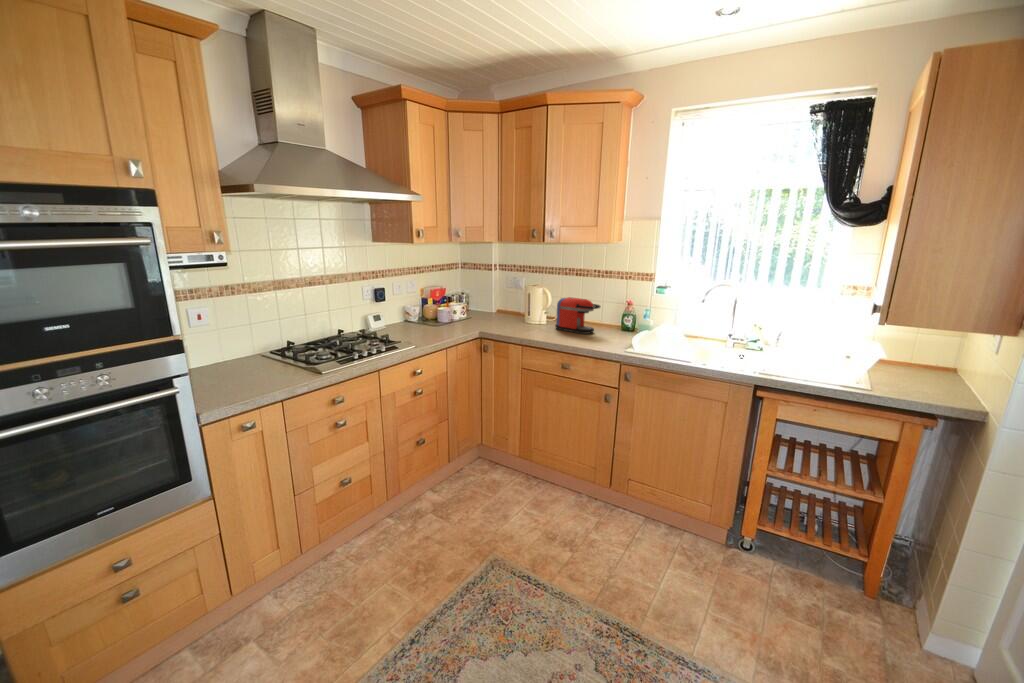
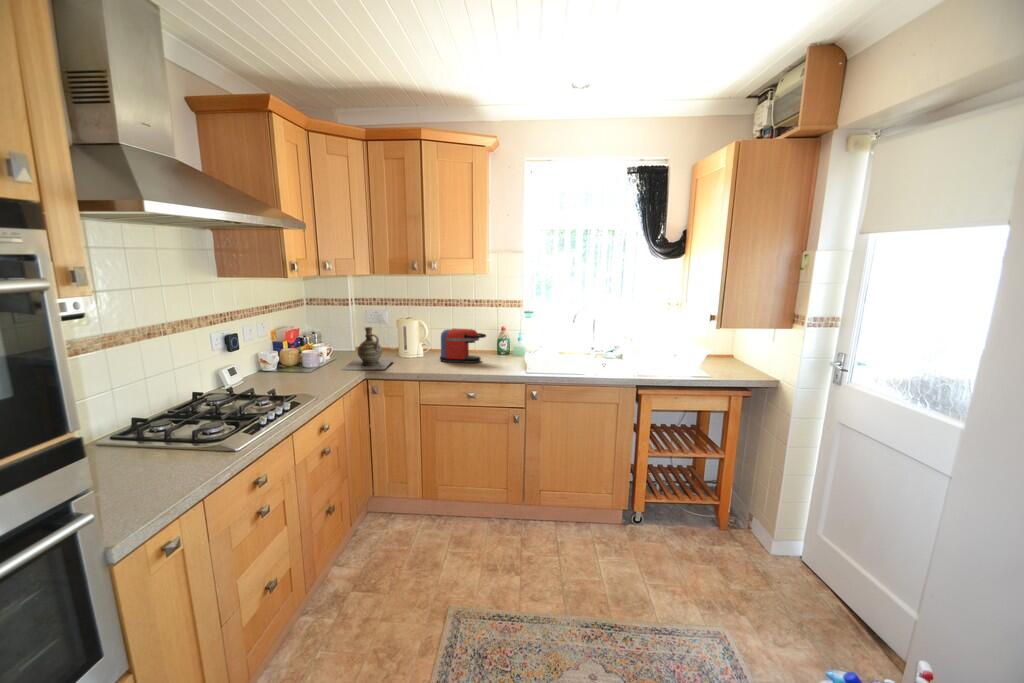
ceramic jug: none [464,290,515,330] -> present [342,327,393,370]

